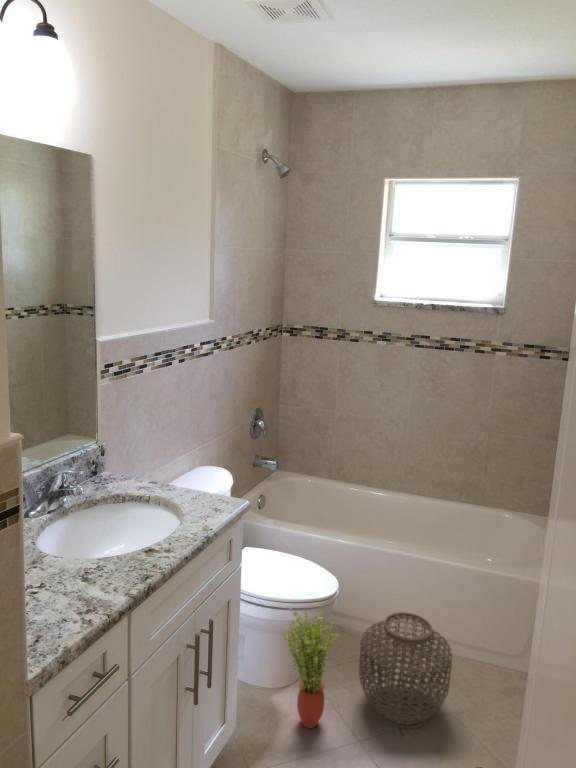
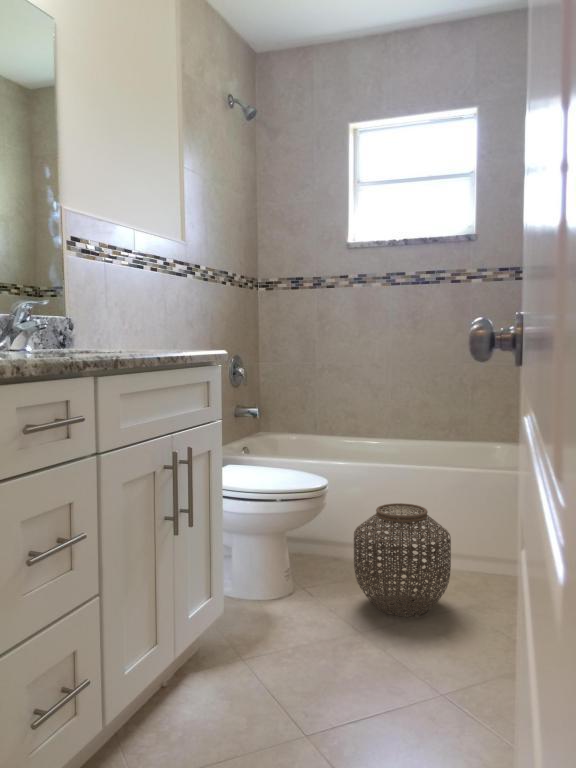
potted plant: present [283,610,338,728] -> none [269,487,328,623]

